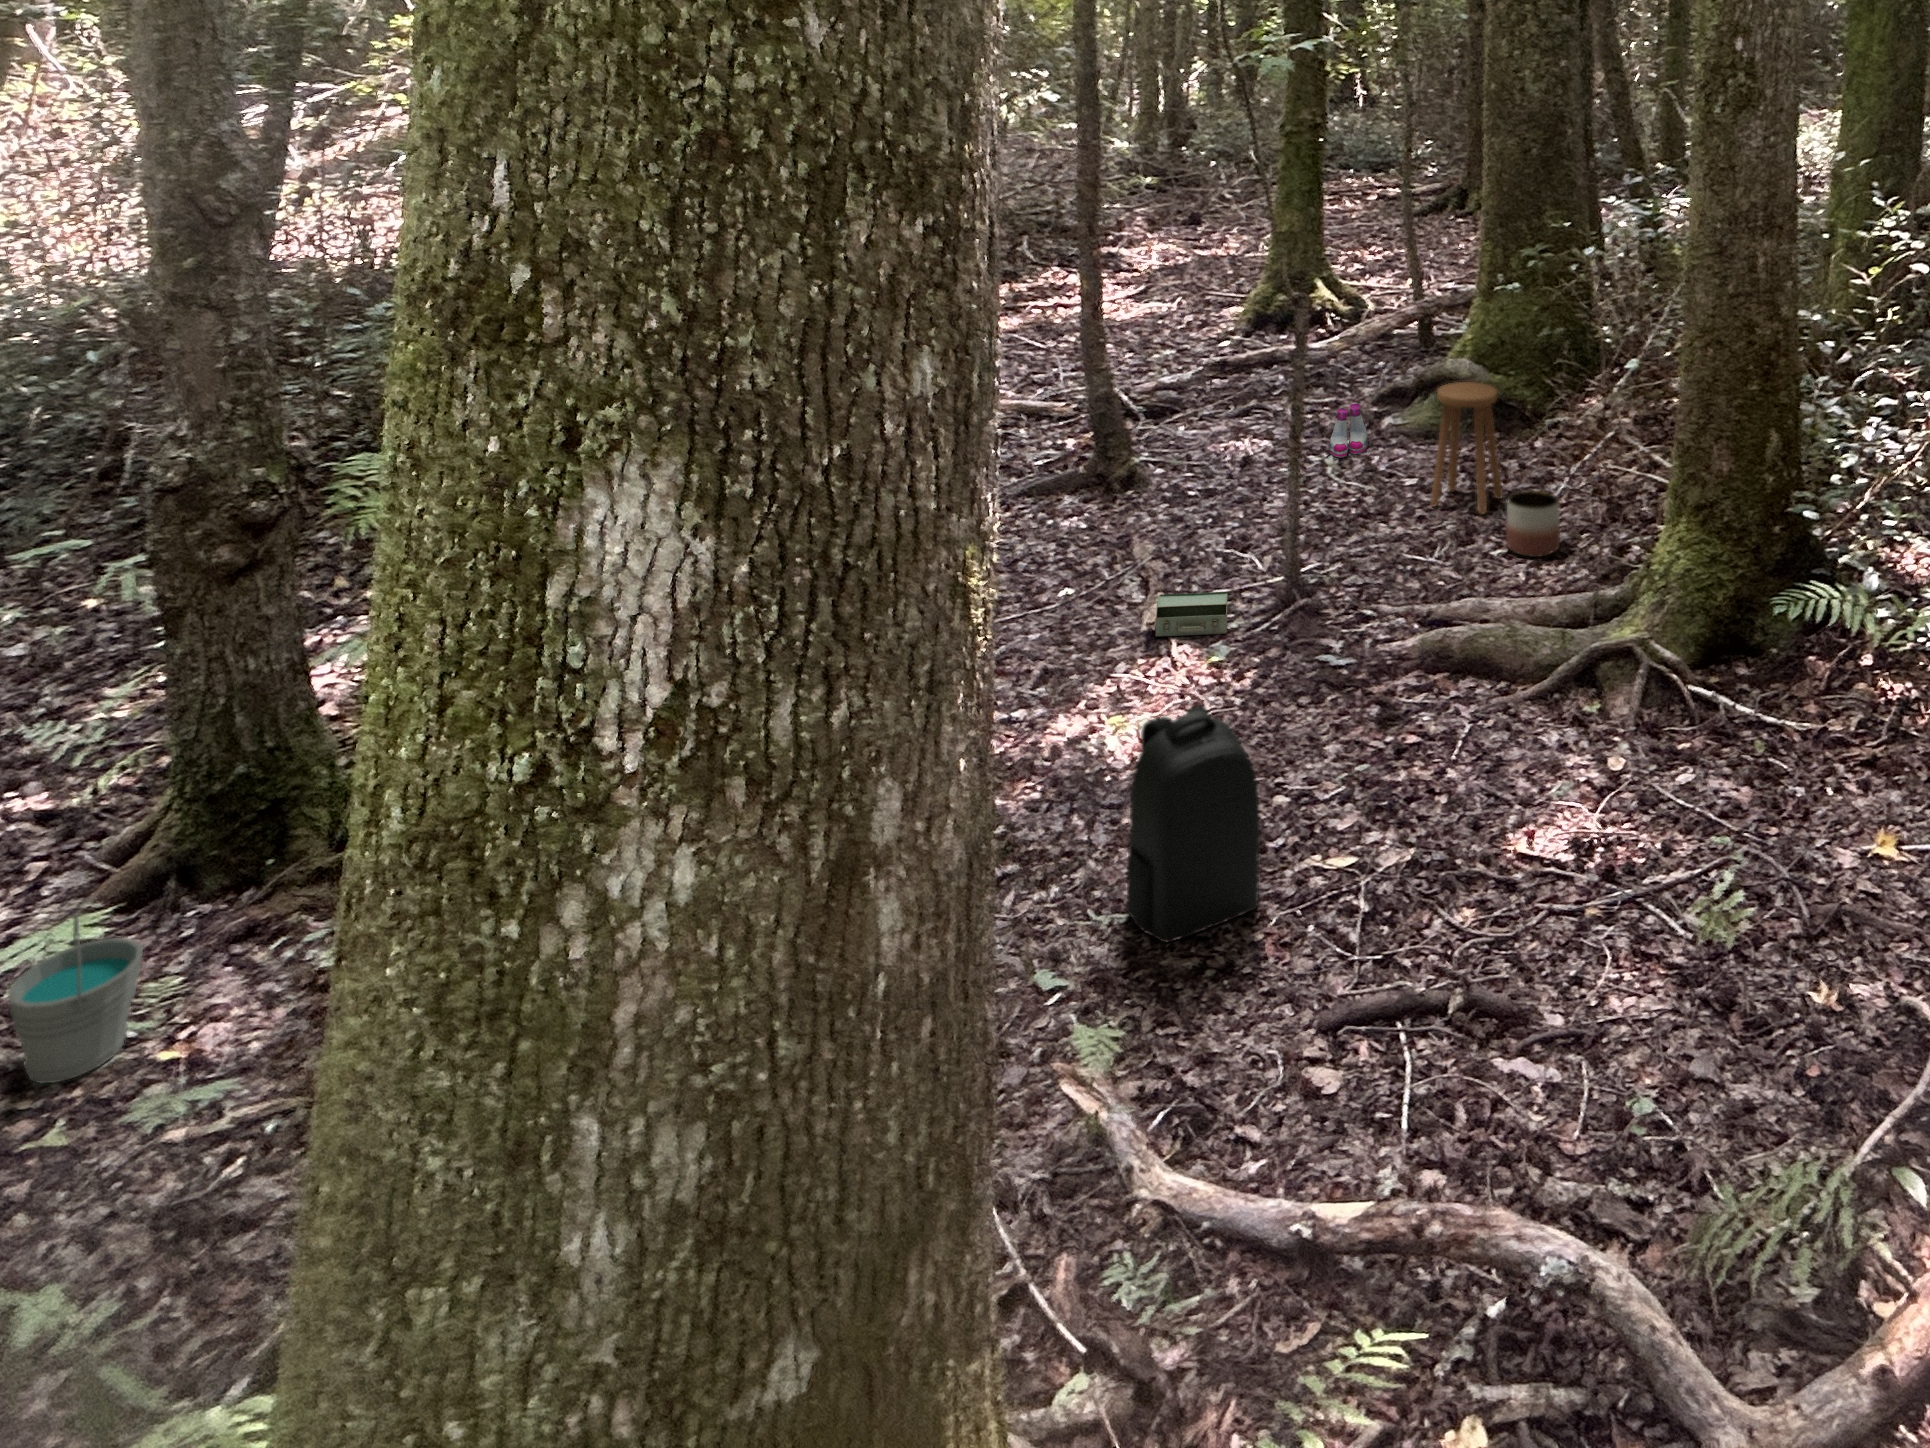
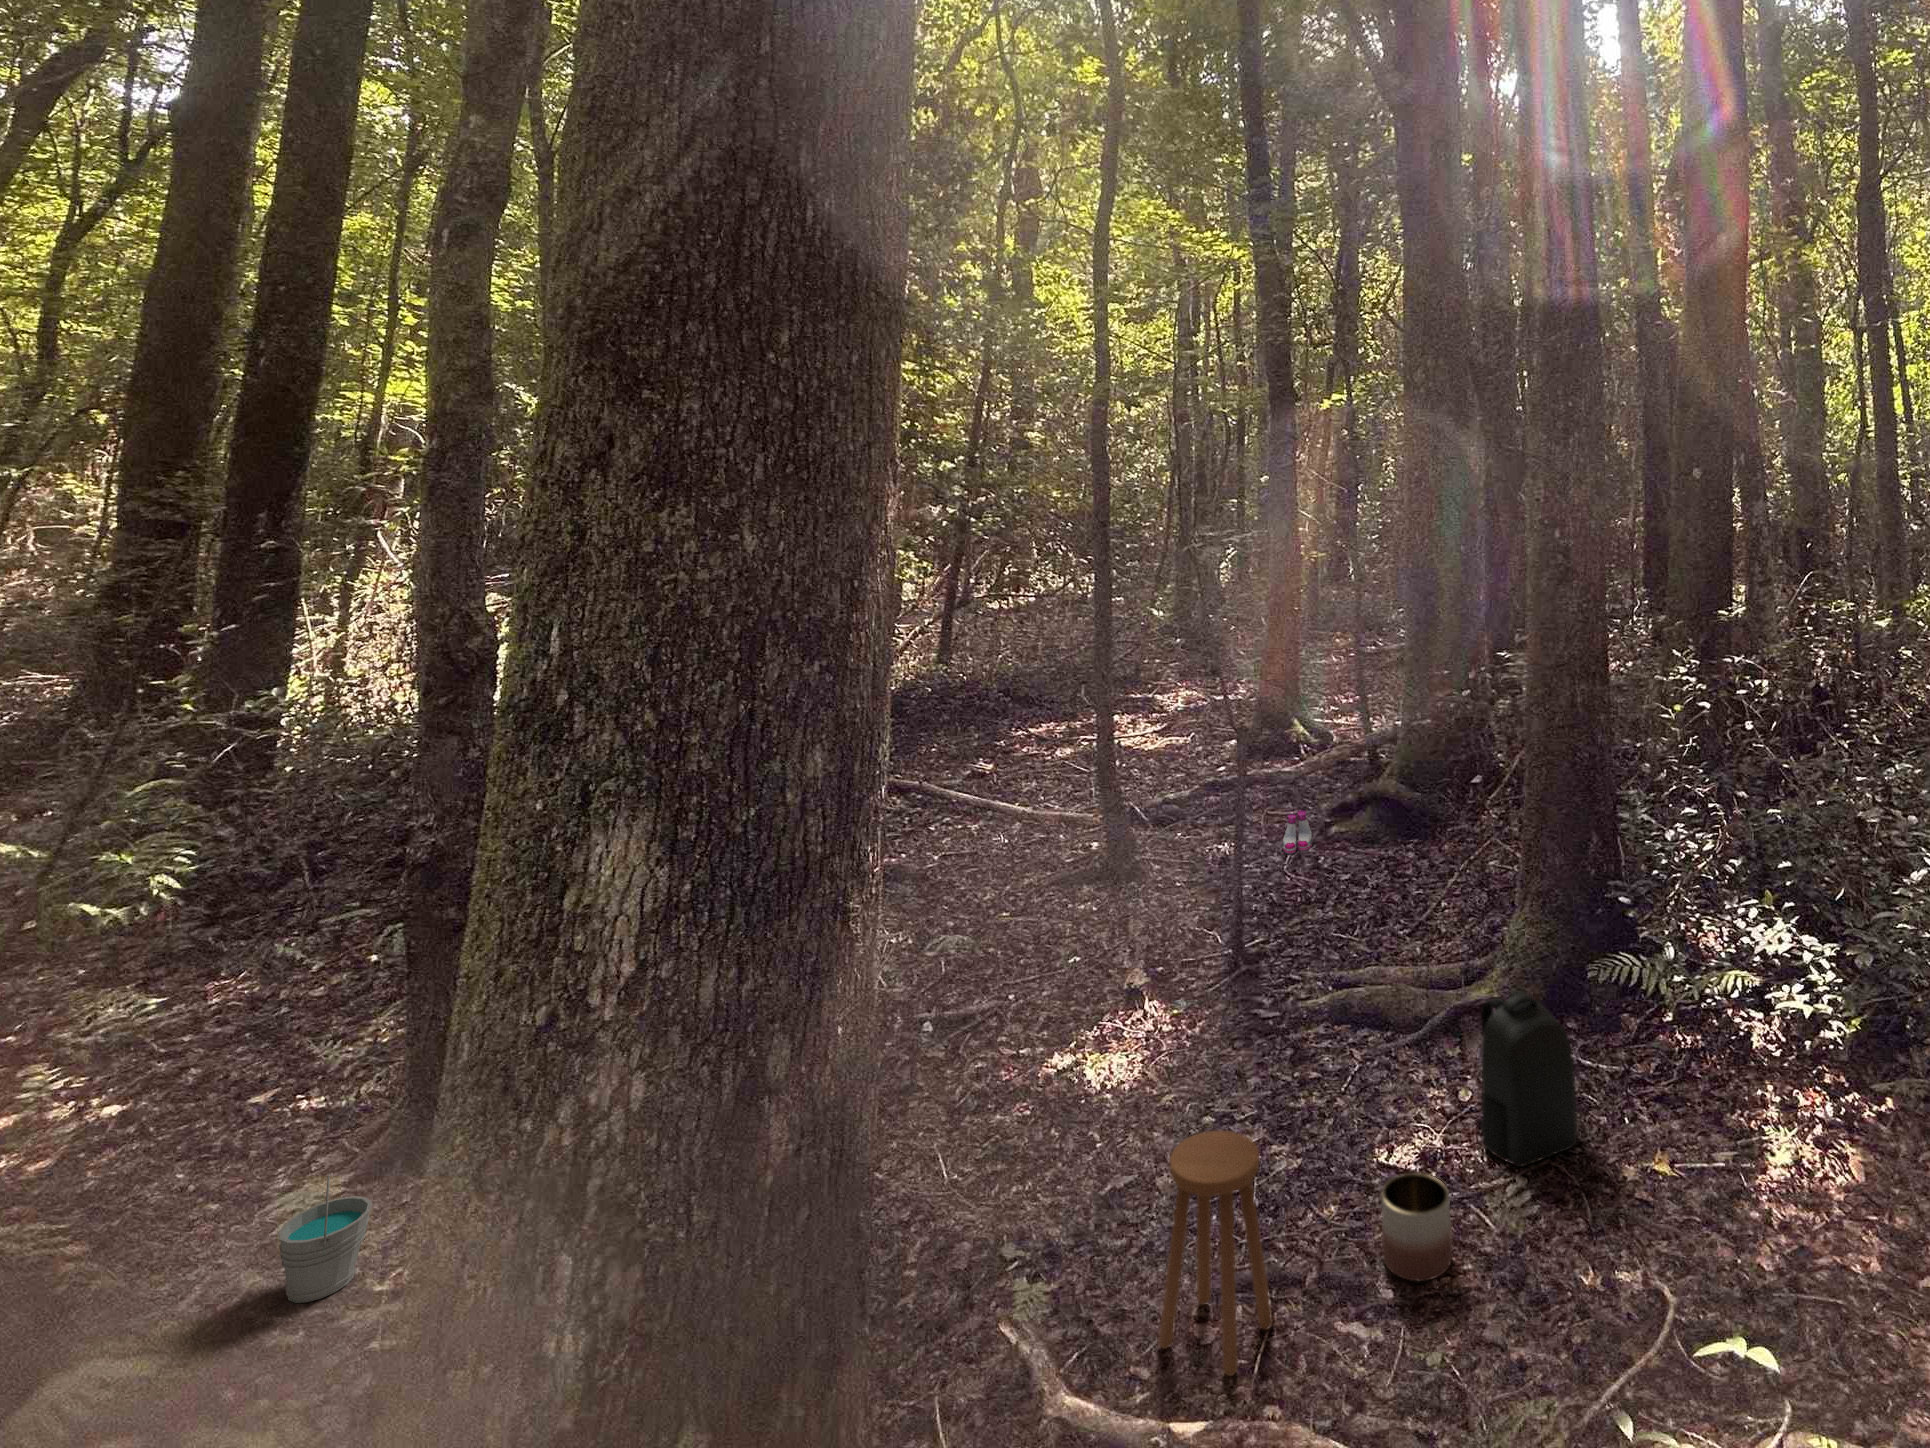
stool: present [1431,382,1503,514] -> present [1159,1131,1273,1376]
planter: present [1506,490,1560,557] -> present [1382,1173,1452,1281]
toolbox: present [1155,592,1228,637] -> none [1131,958,1188,993]
backpack: present [1126,705,1260,943] -> present [1479,991,1577,1167]

